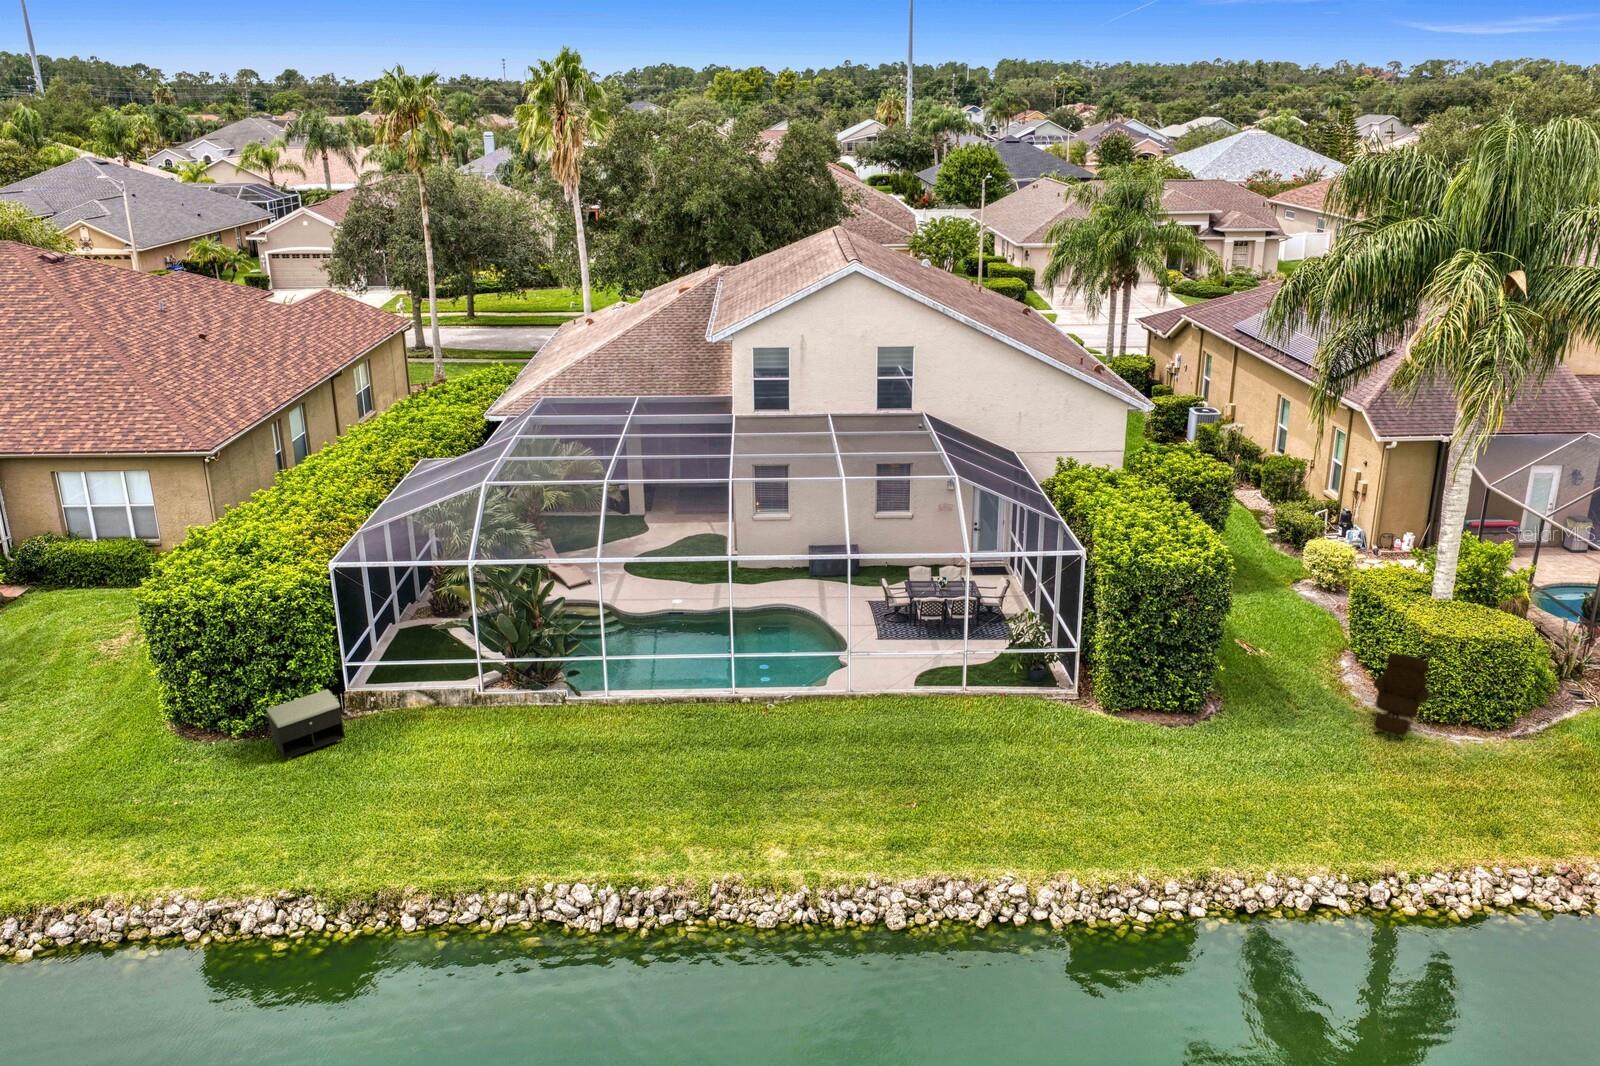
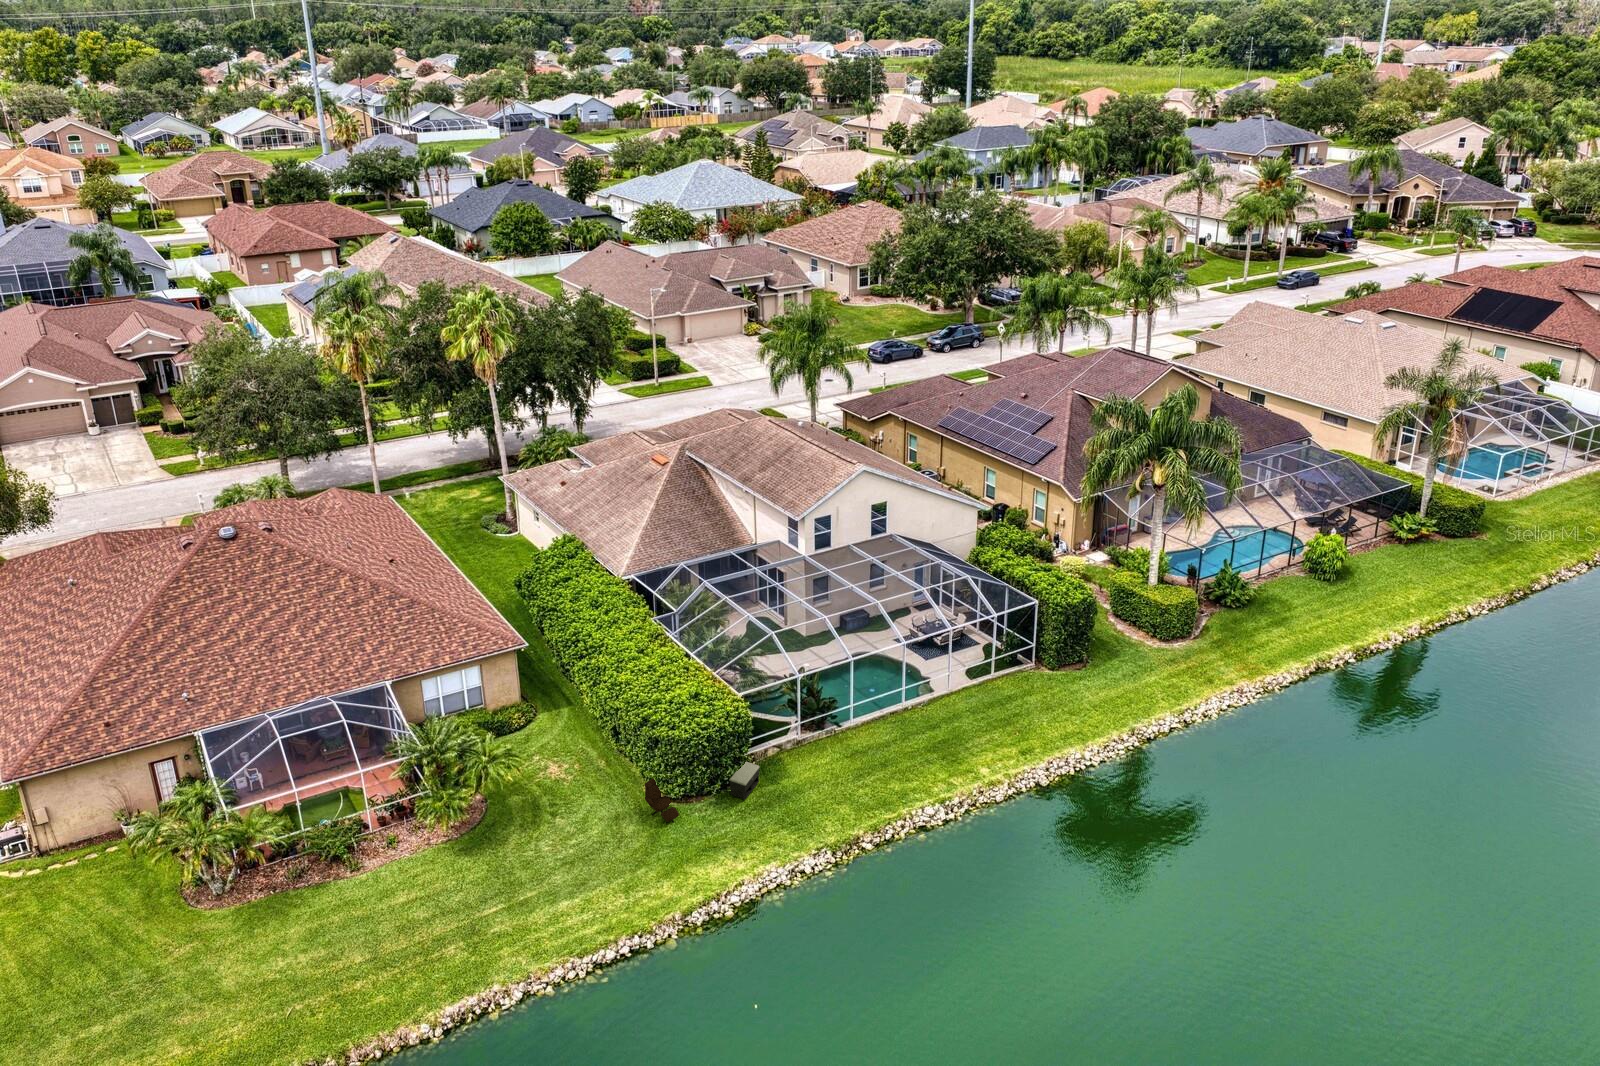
lounge chair: present [1373,653,1430,741] -> present [644,778,679,823]

